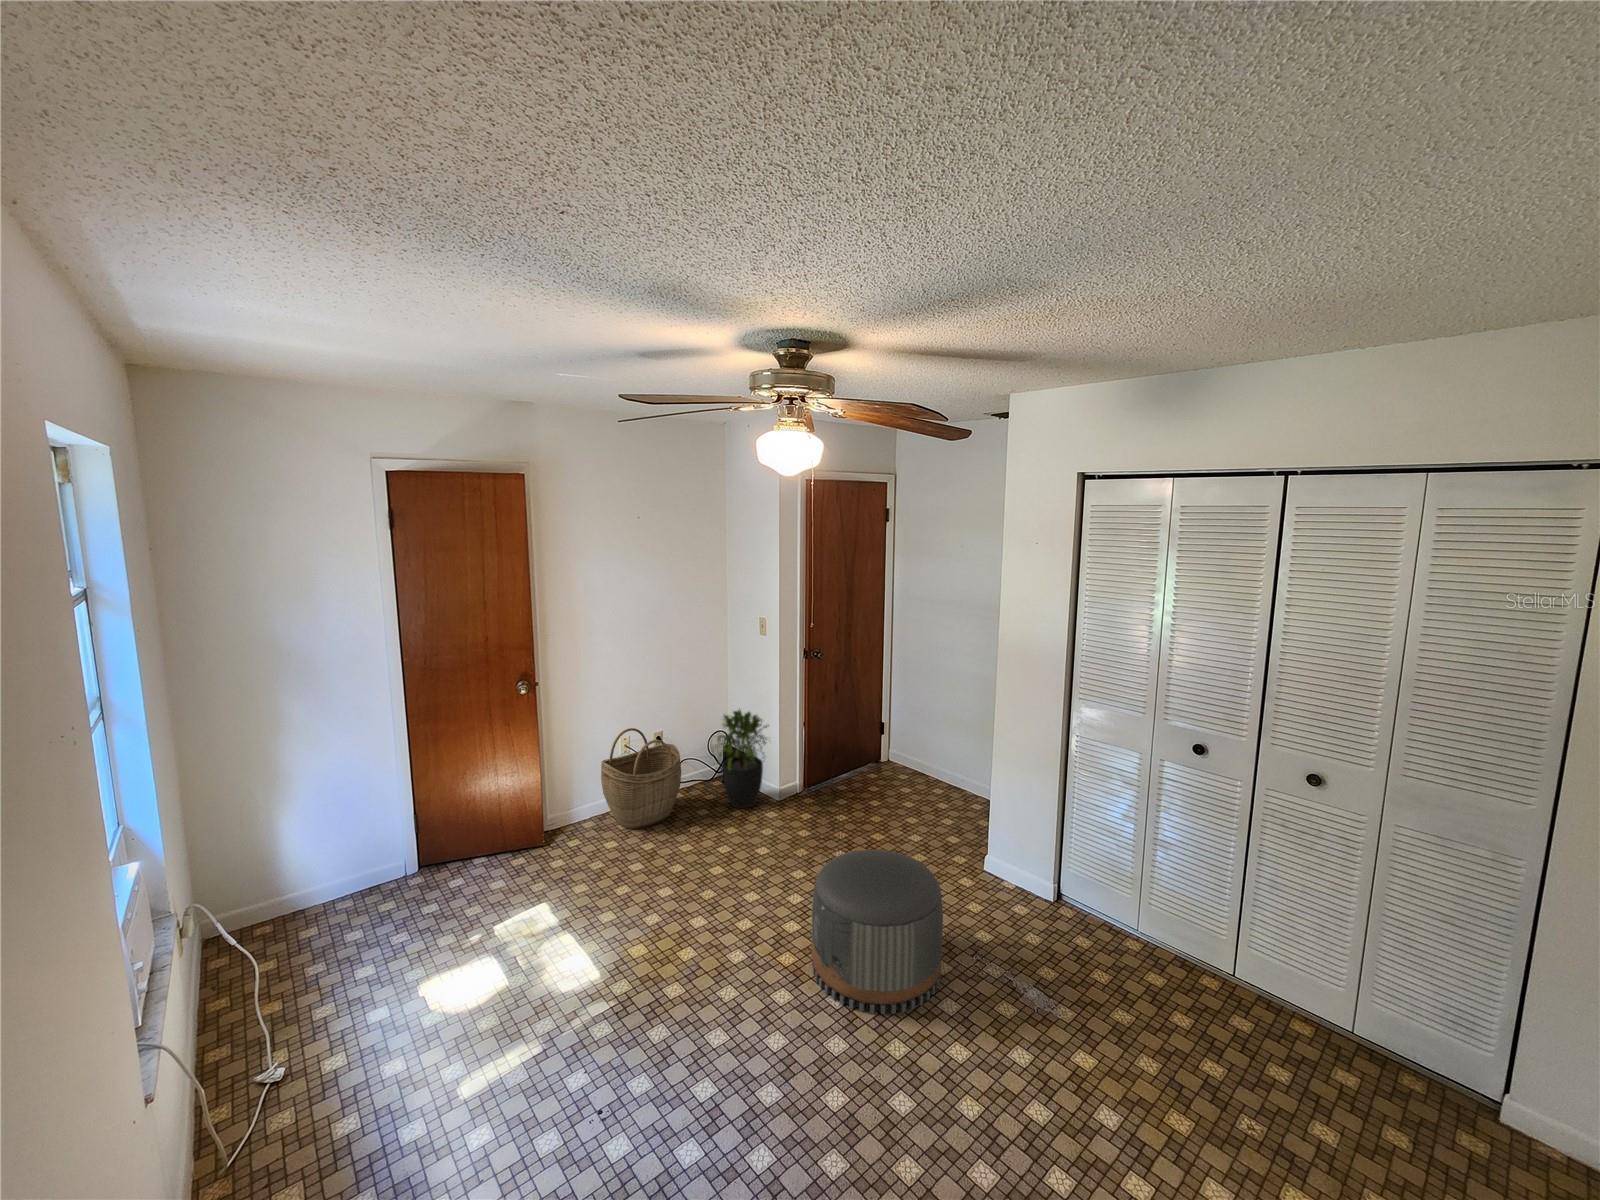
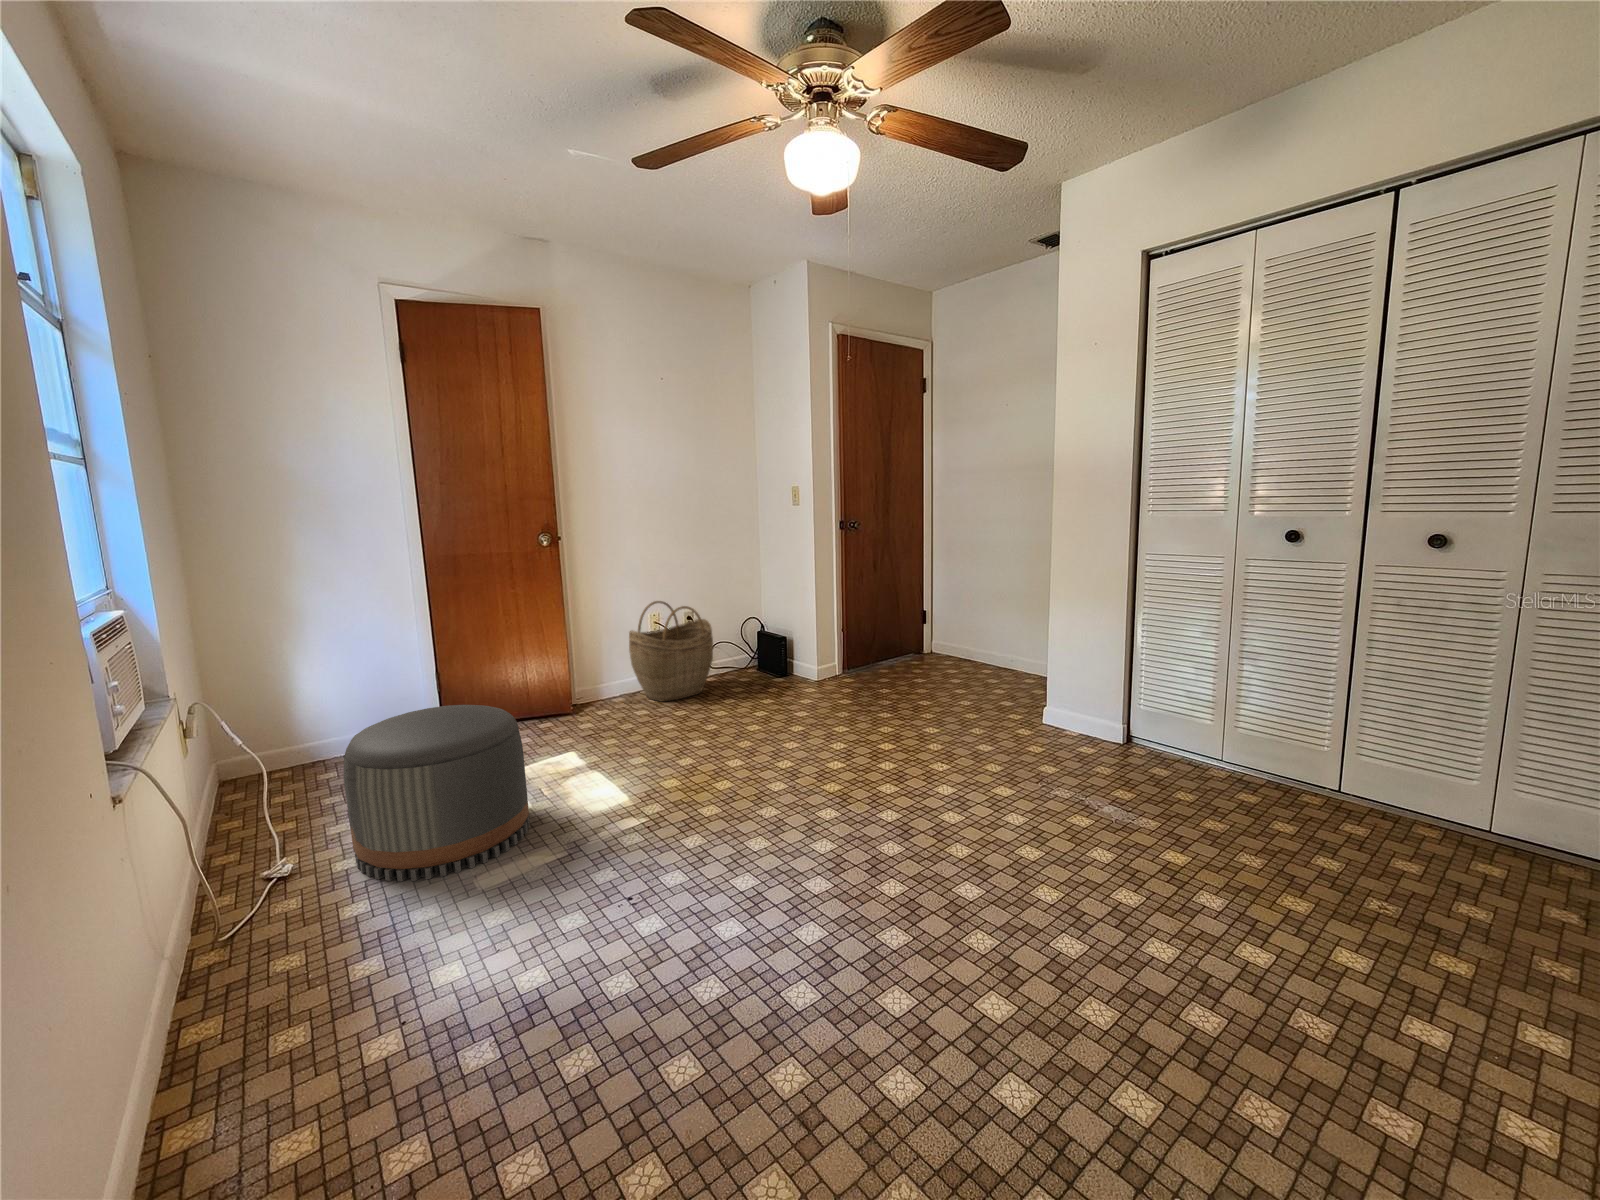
potted plant: present [715,709,769,808] -> none [743,579,809,686]
pouf: present [812,850,943,1014] -> present [344,705,530,881]

